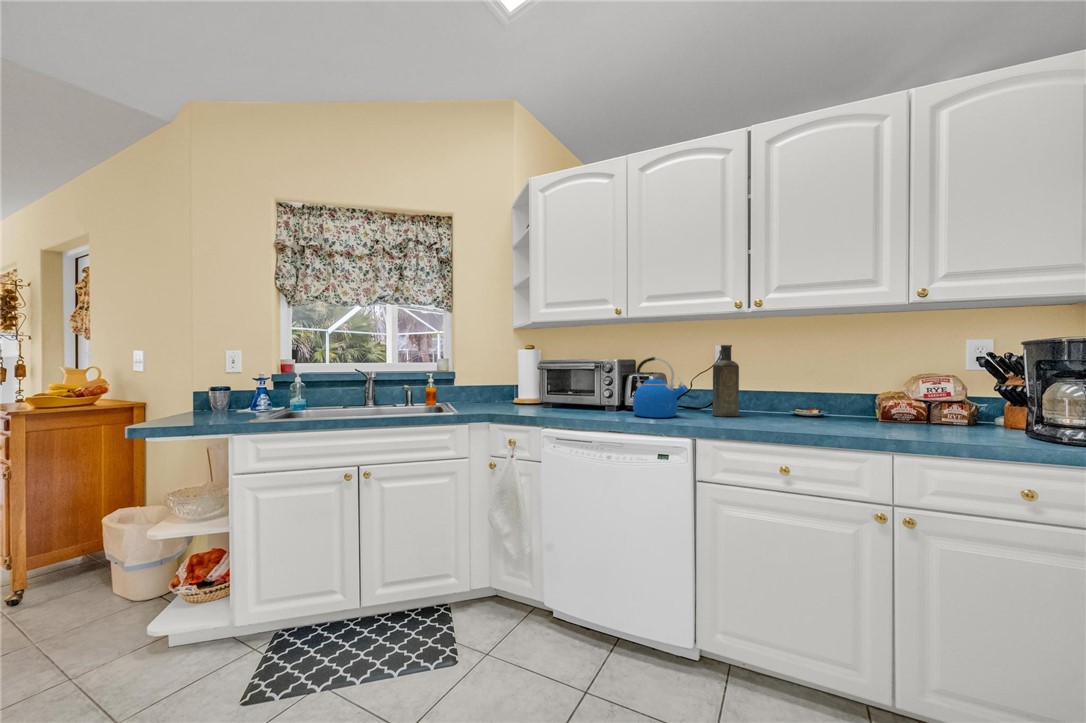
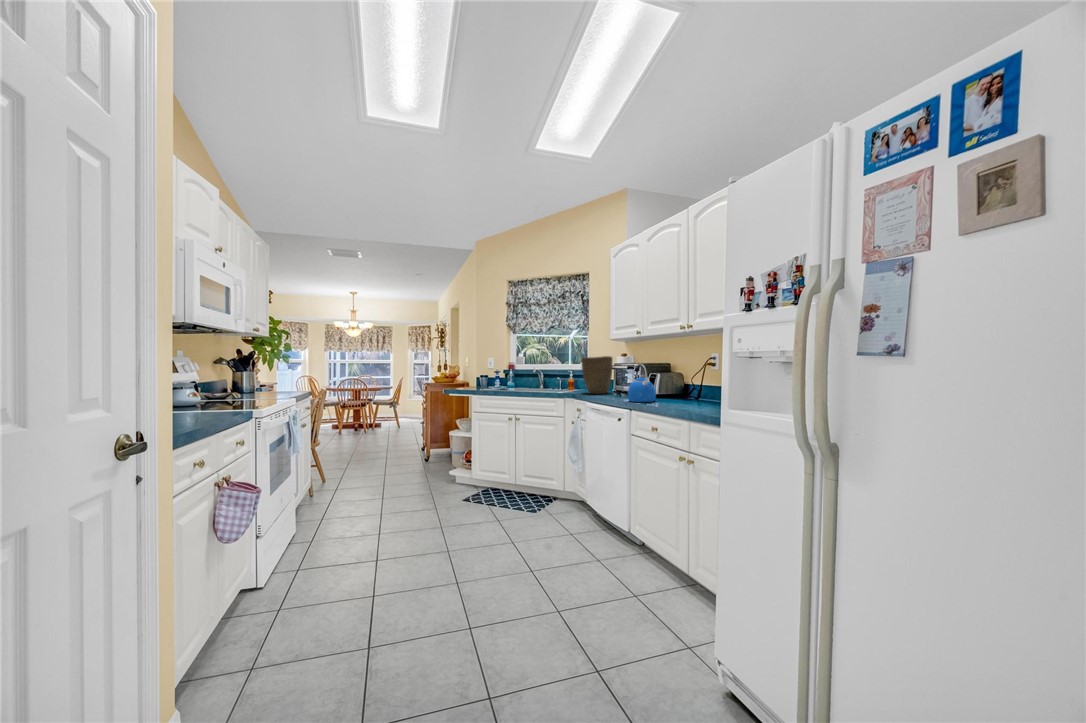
bottle: present [713,345,739,416] -> none [672,356,691,405]
vase: none [492,349,544,411] -> present [581,356,612,394]

